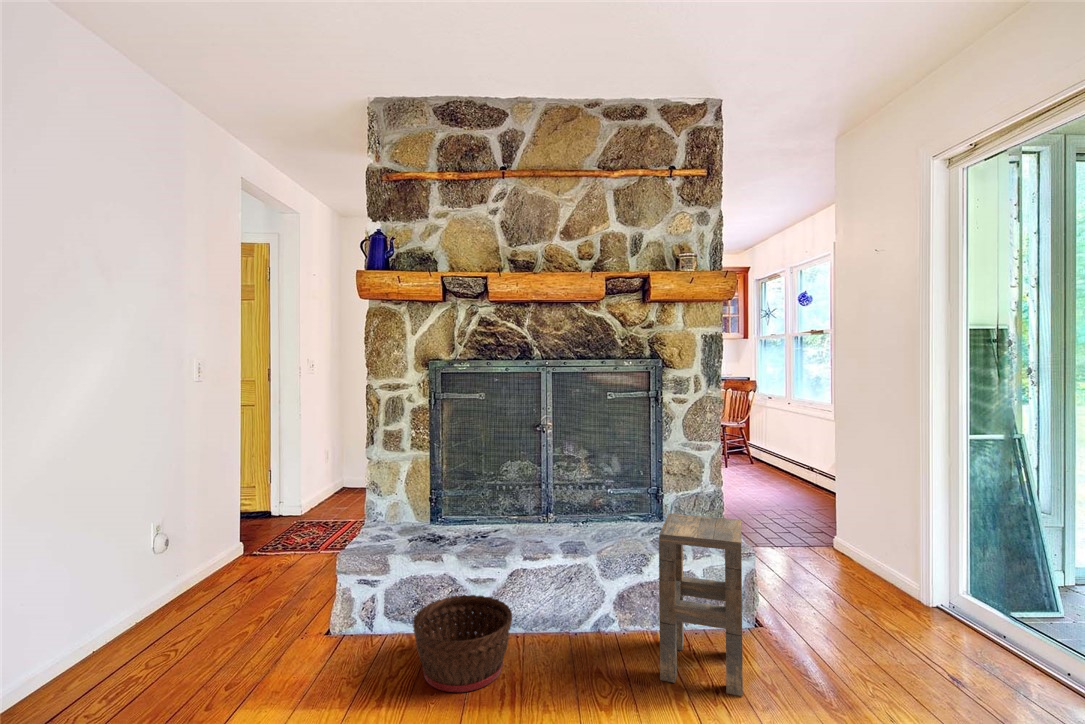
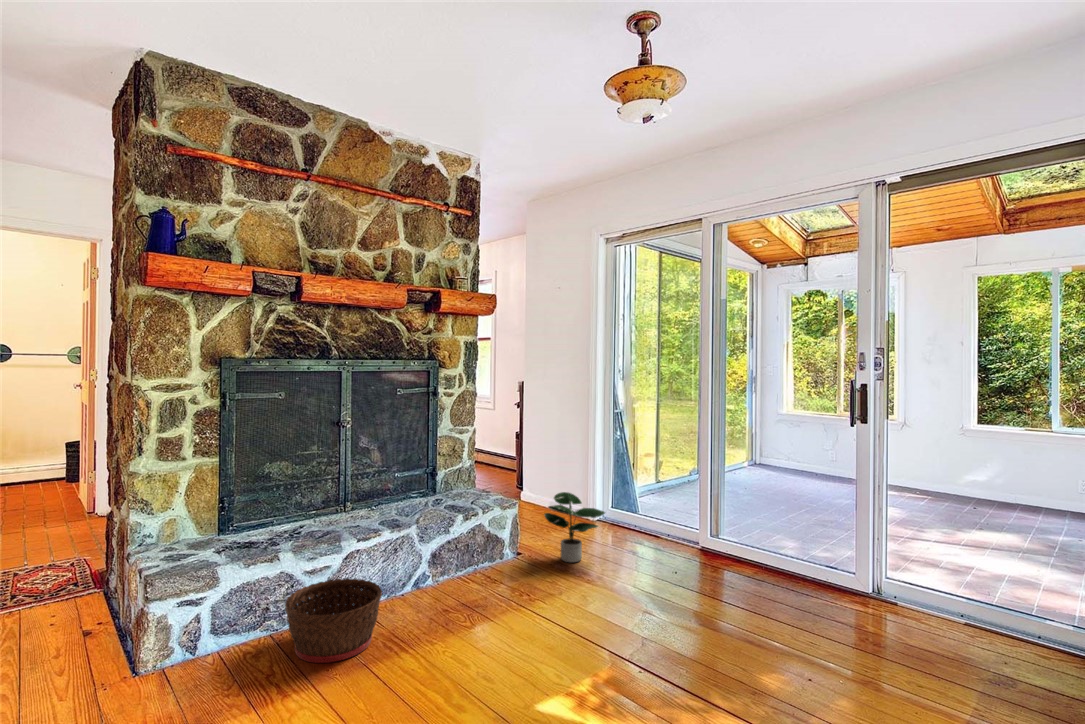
side table: present [659,513,743,696] -> none [473,477,541,601]
potted plant: none [794,550,900,665] -> present [544,492,605,562]

